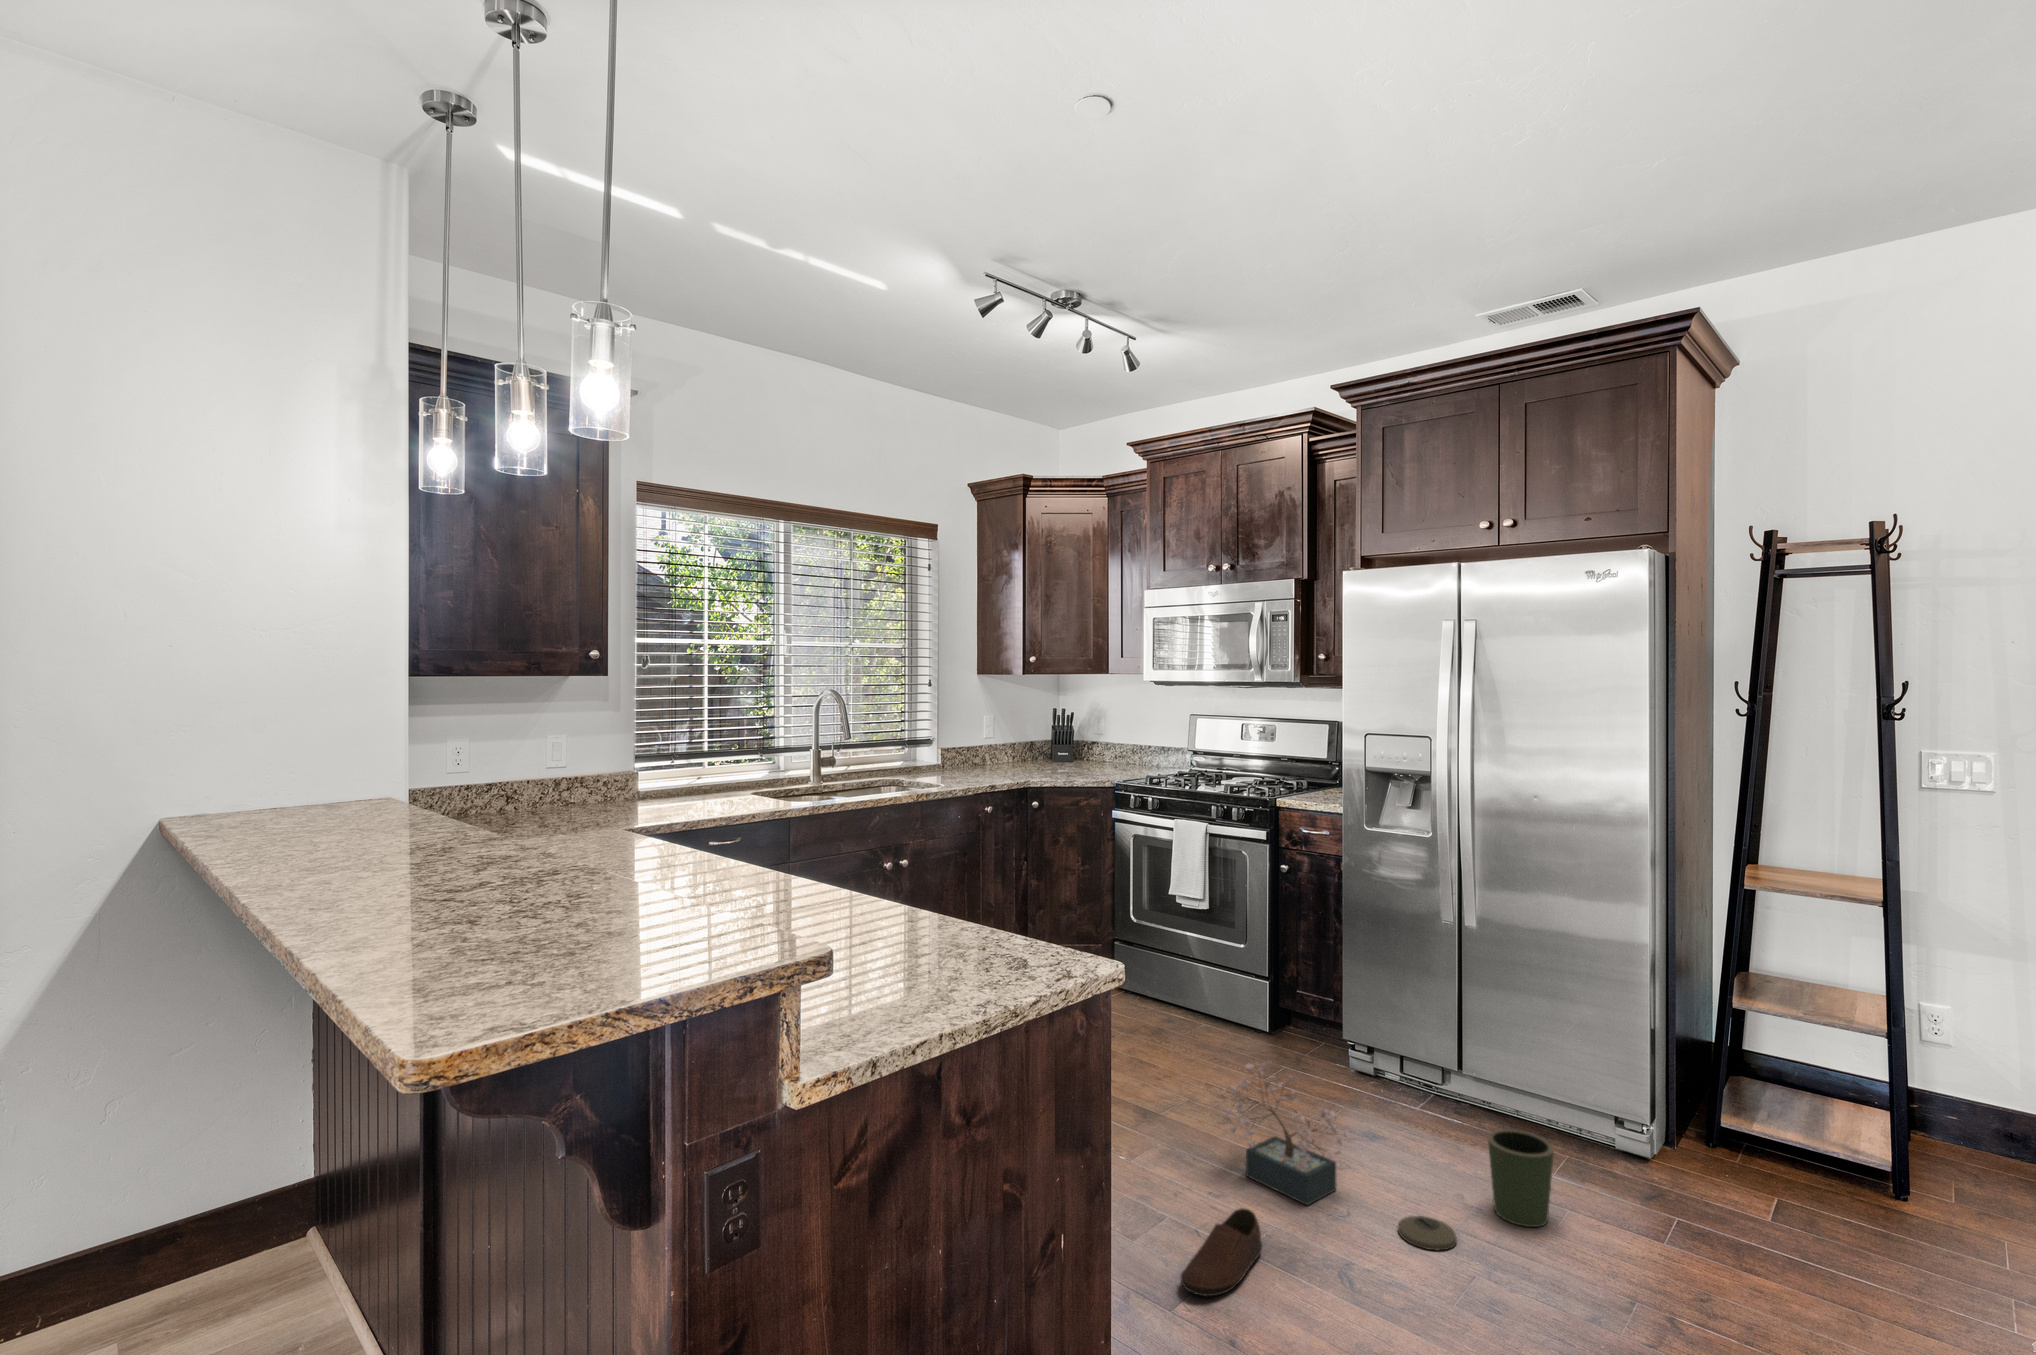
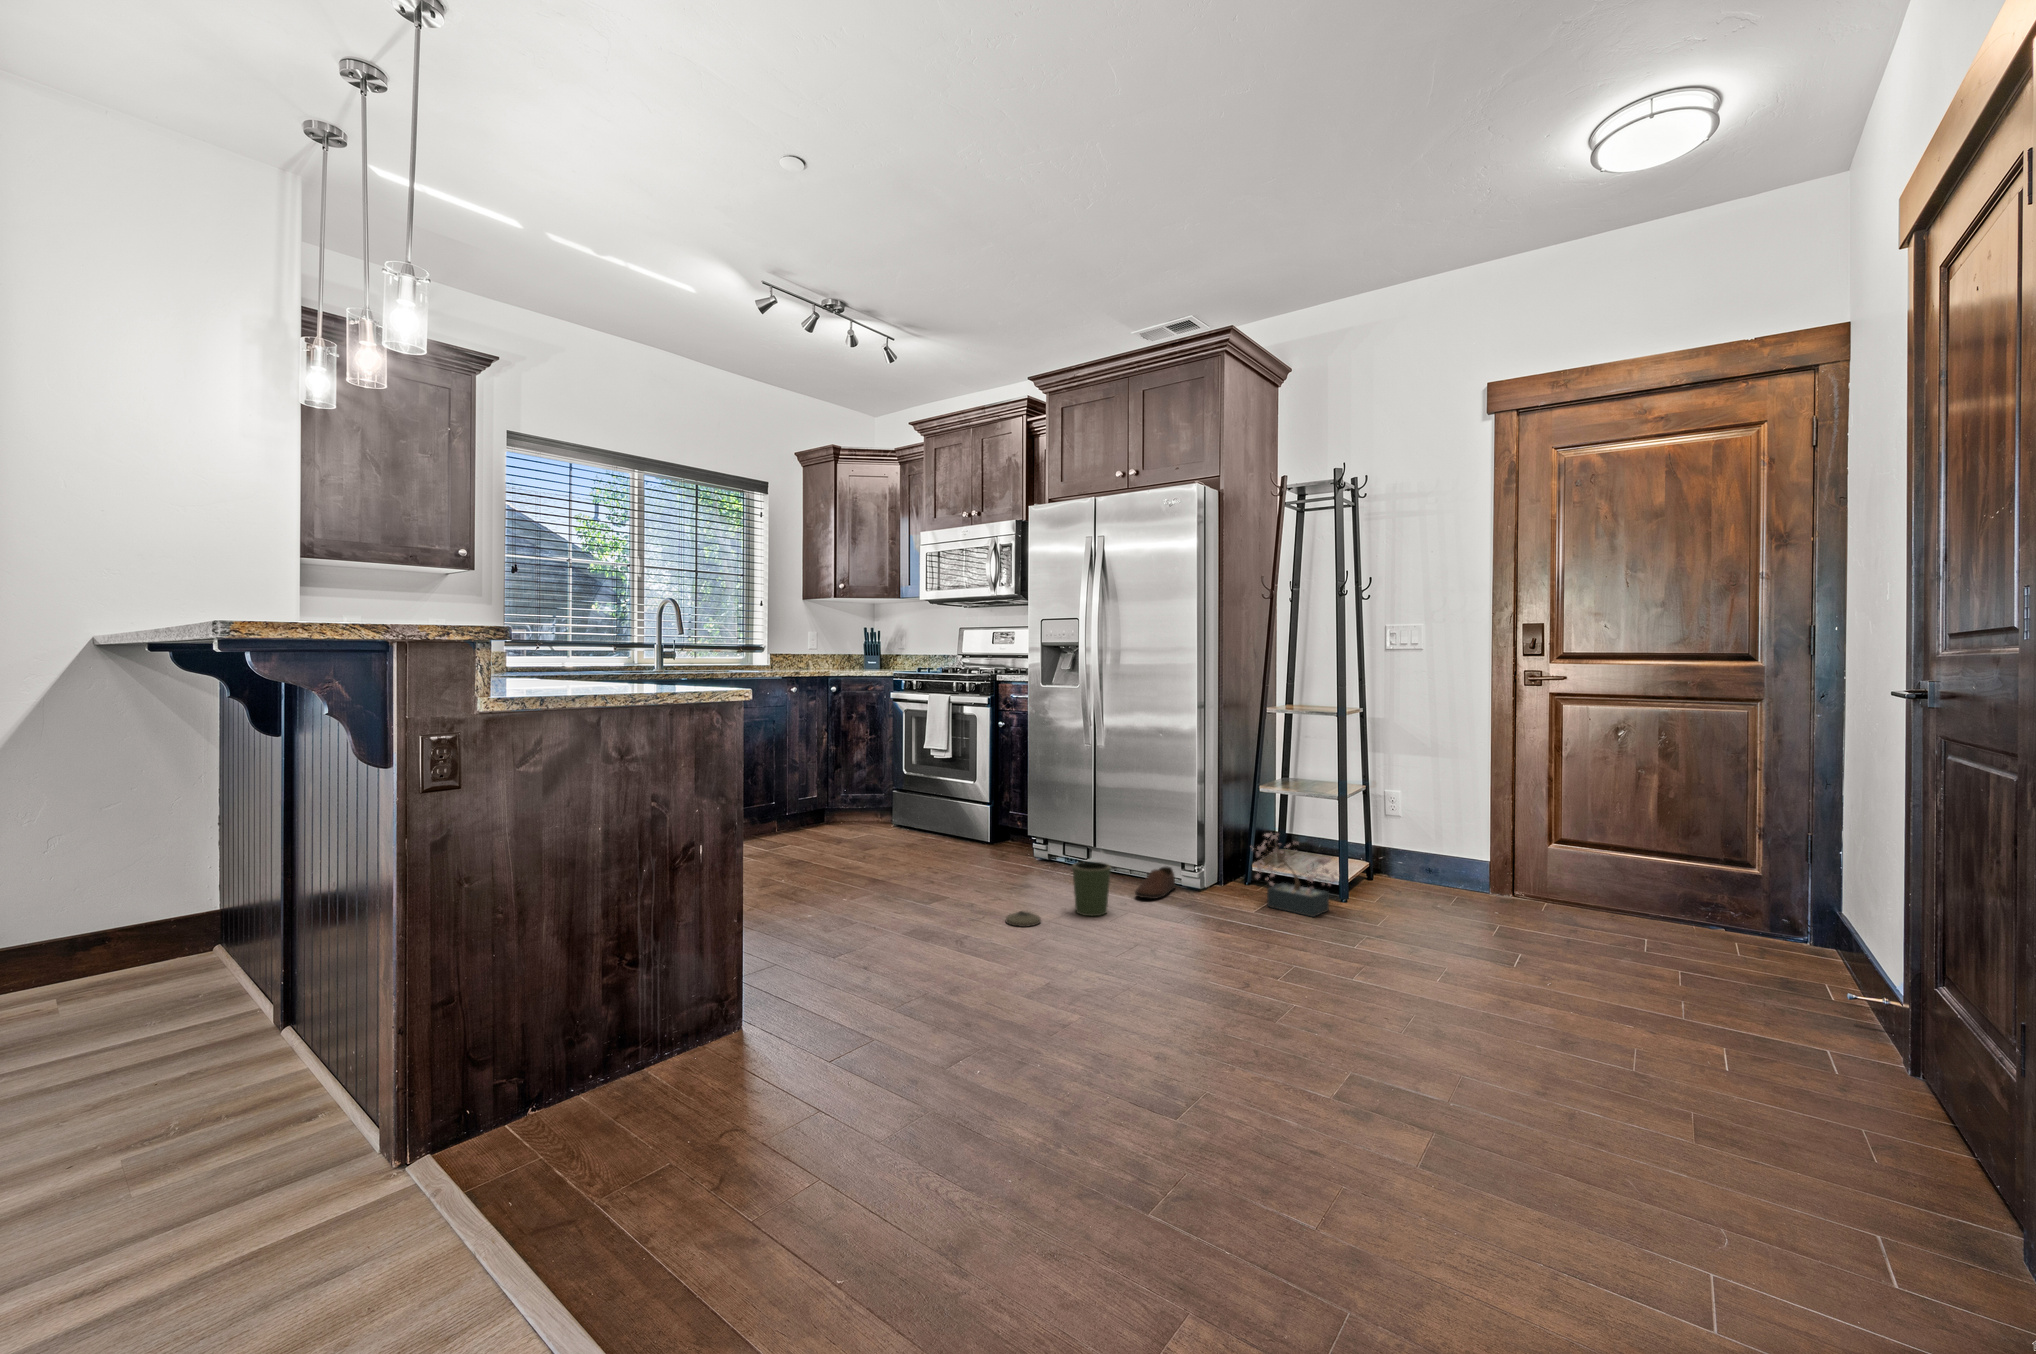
decorative plant: present [1223,1061,1351,1205] -> present [1253,833,1337,917]
shoe: present [1181,1208,1262,1296] -> present [1135,867,1175,899]

